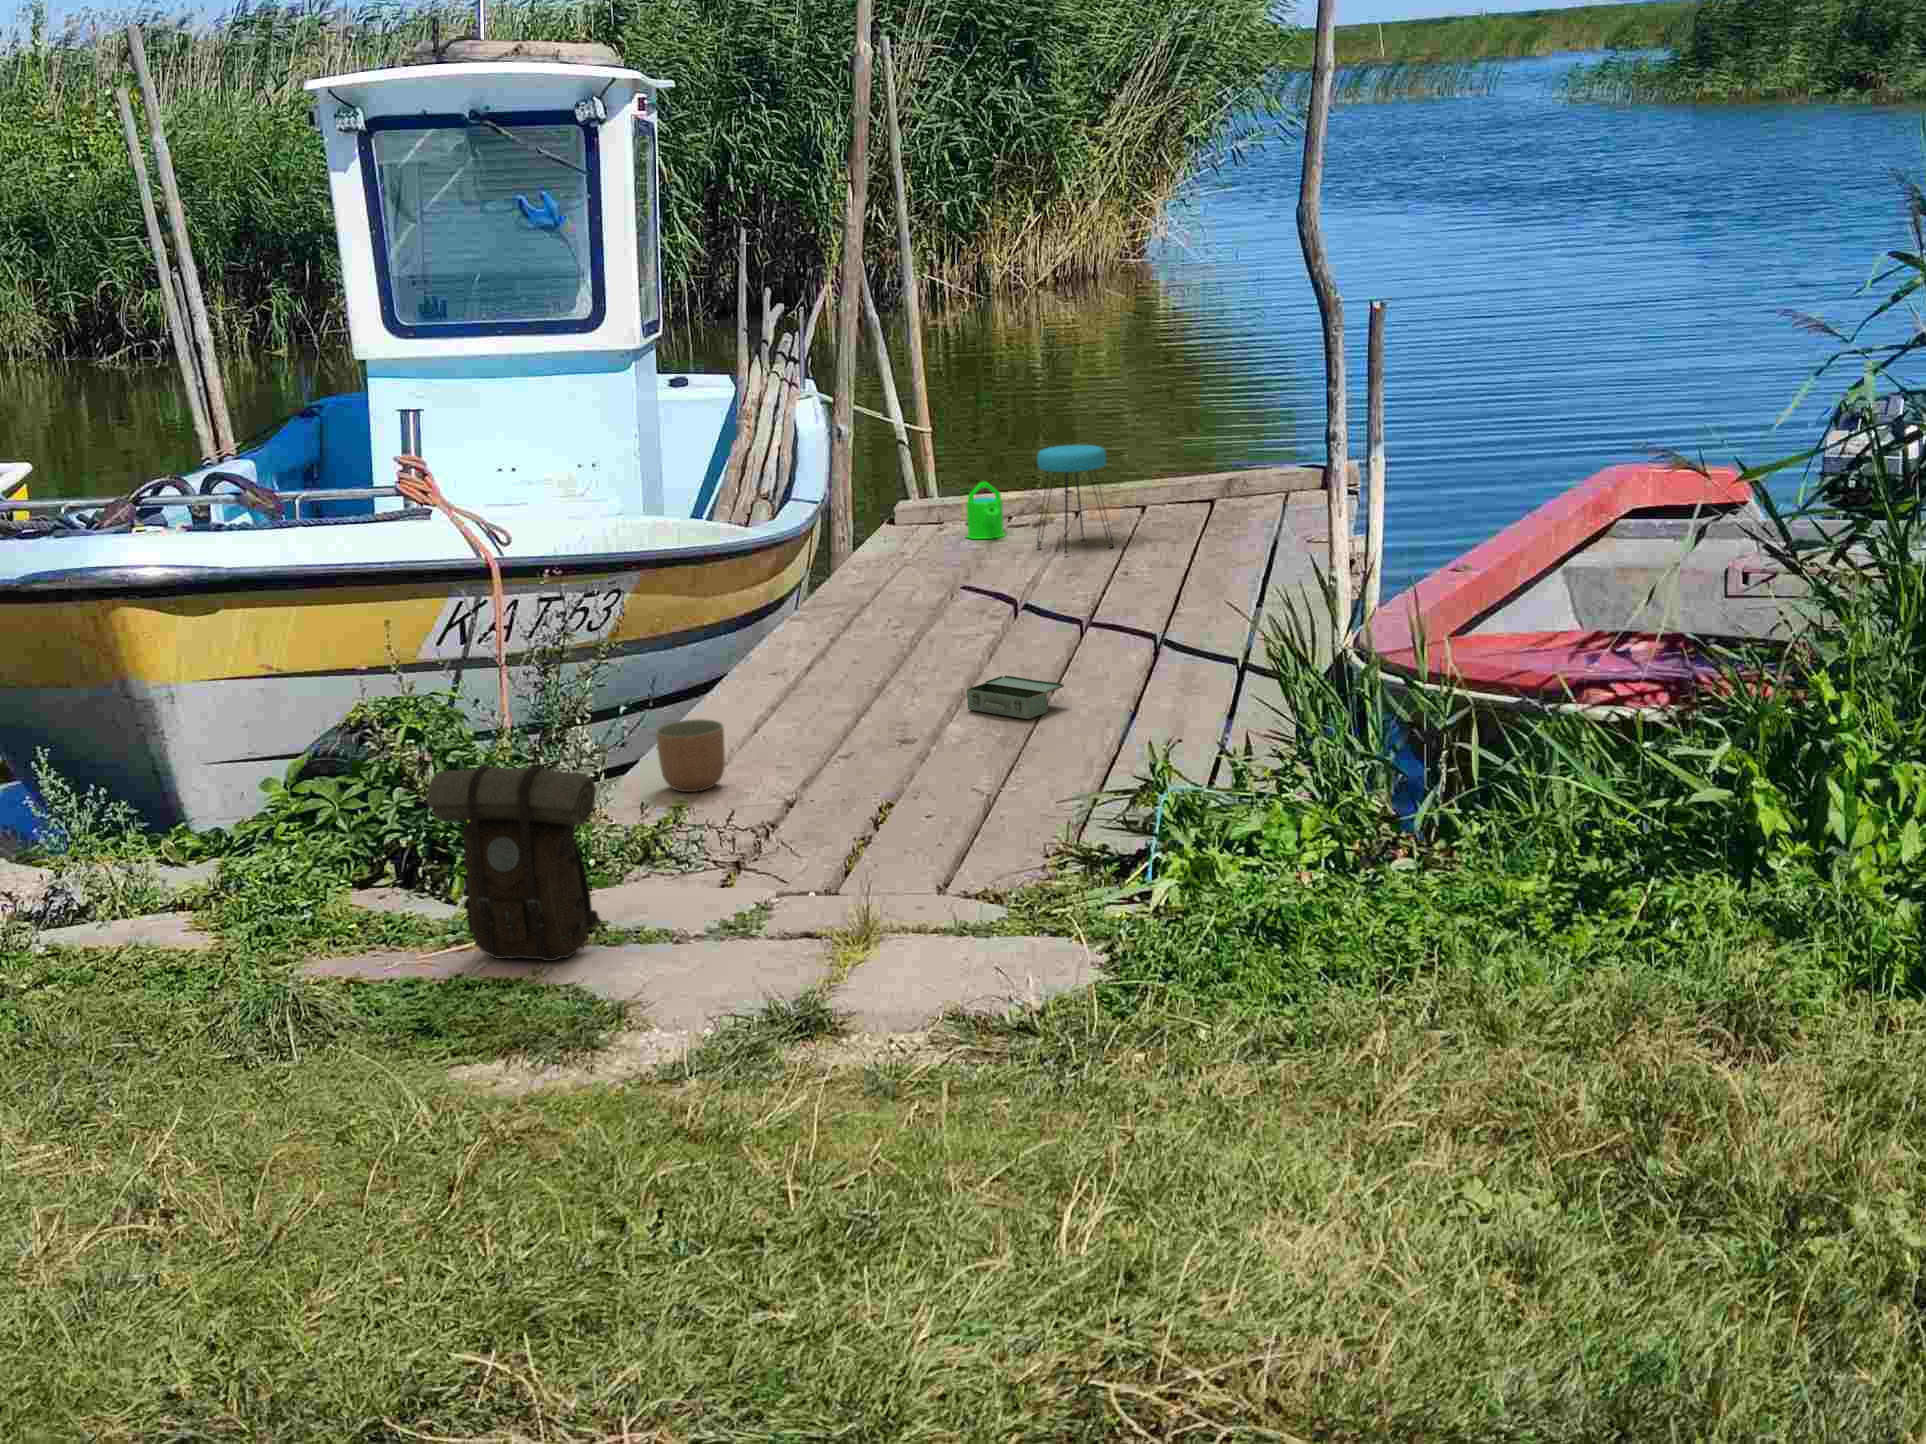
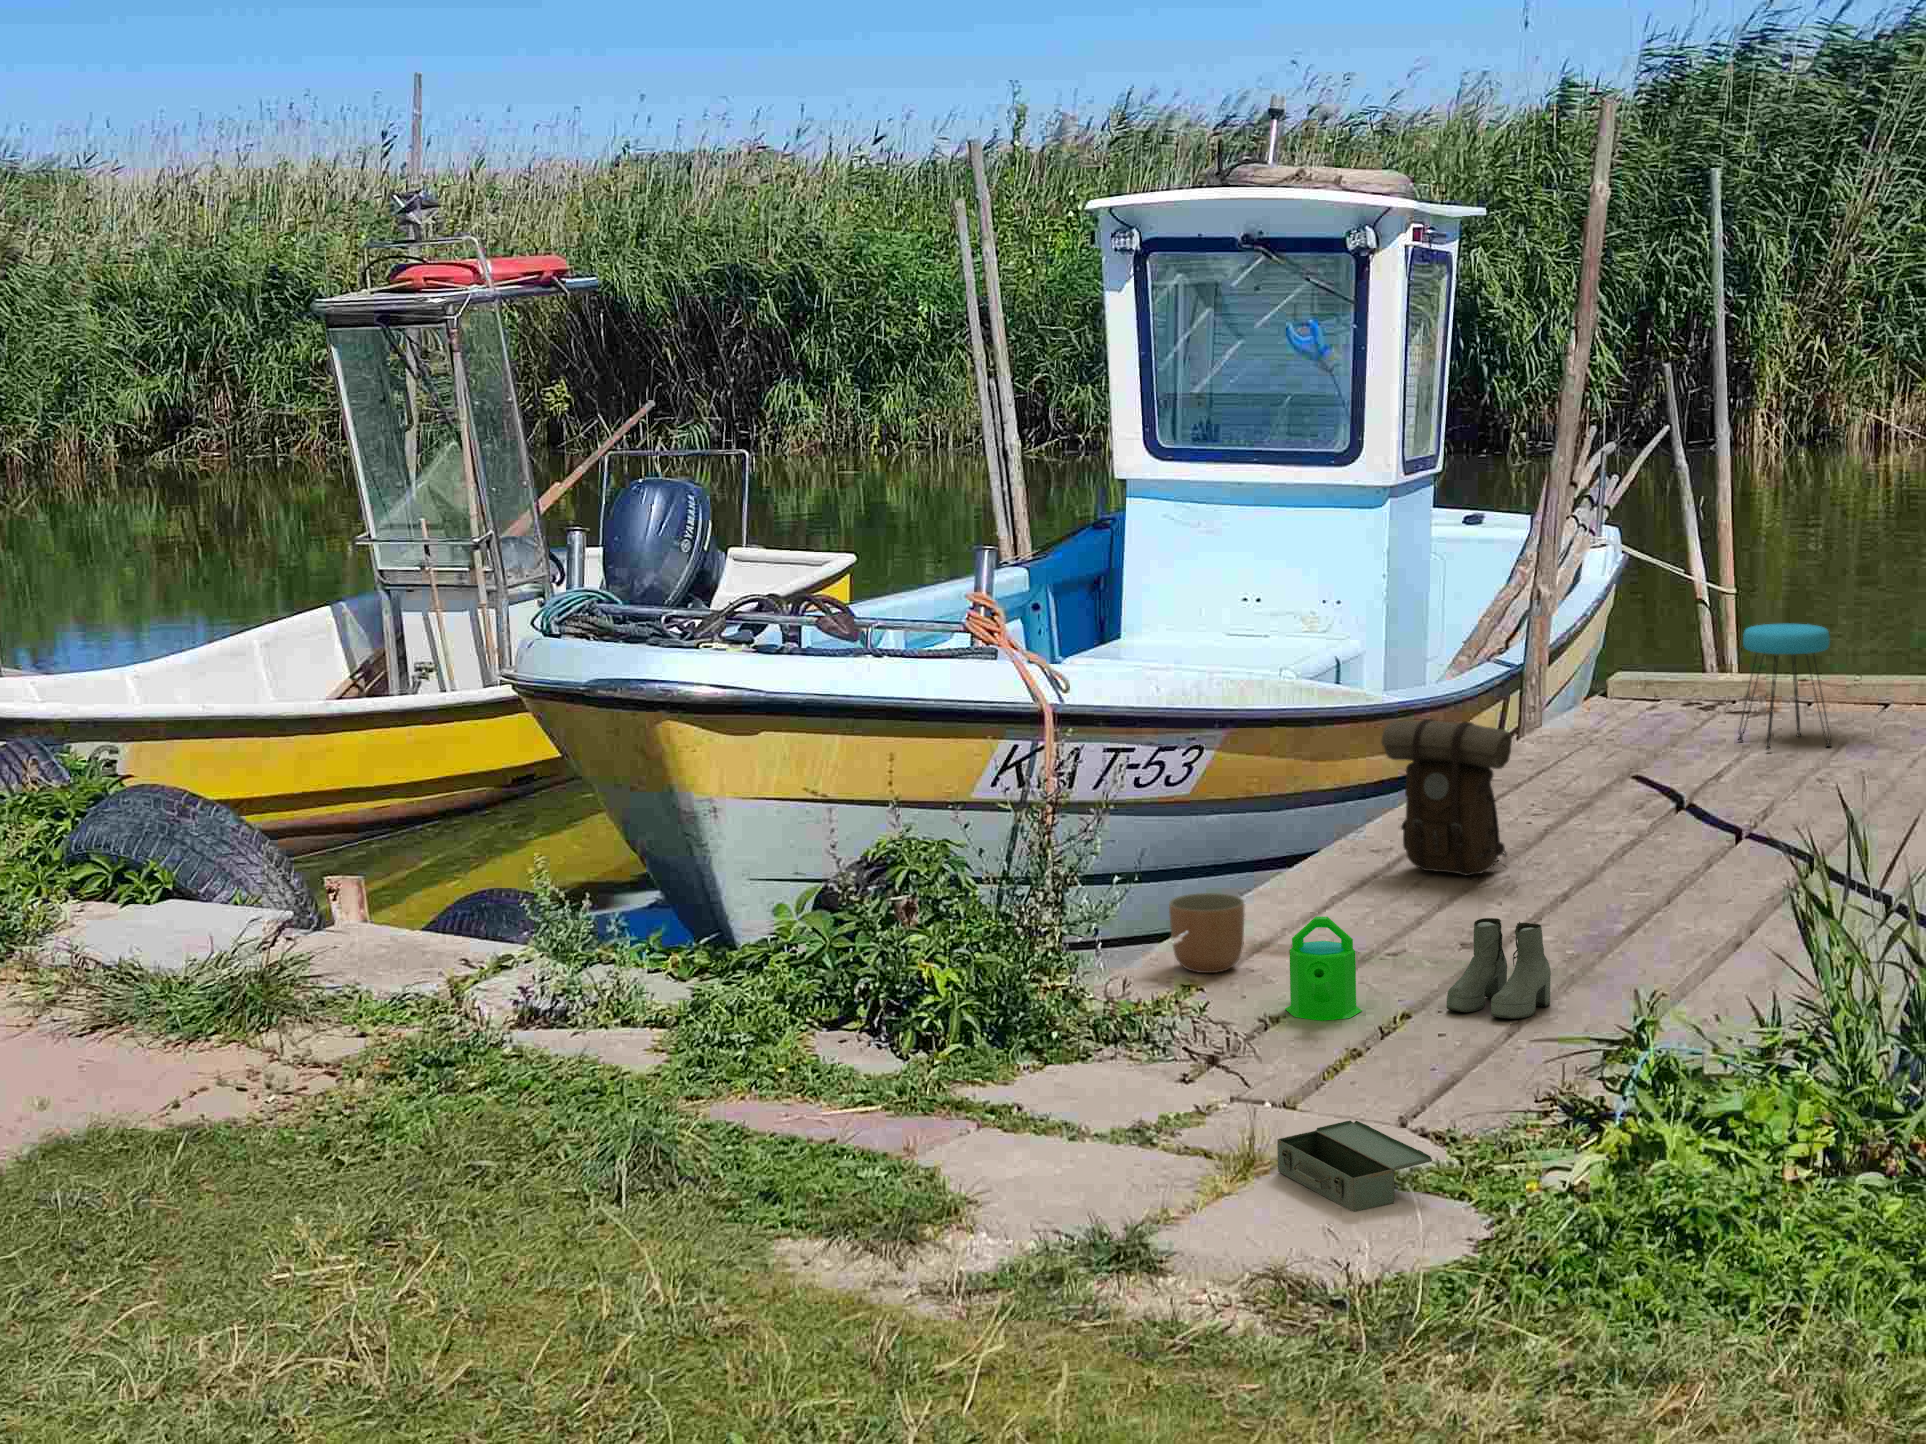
watering can: present [966,482,1006,539] -> present [1285,916,1362,1021]
toolbox: present [967,676,1064,719] -> present [1277,1121,1432,1212]
boots: none [923,713,1002,796] -> present [1447,918,1551,1019]
backpack: present [427,766,602,961] -> present [1381,719,1512,876]

